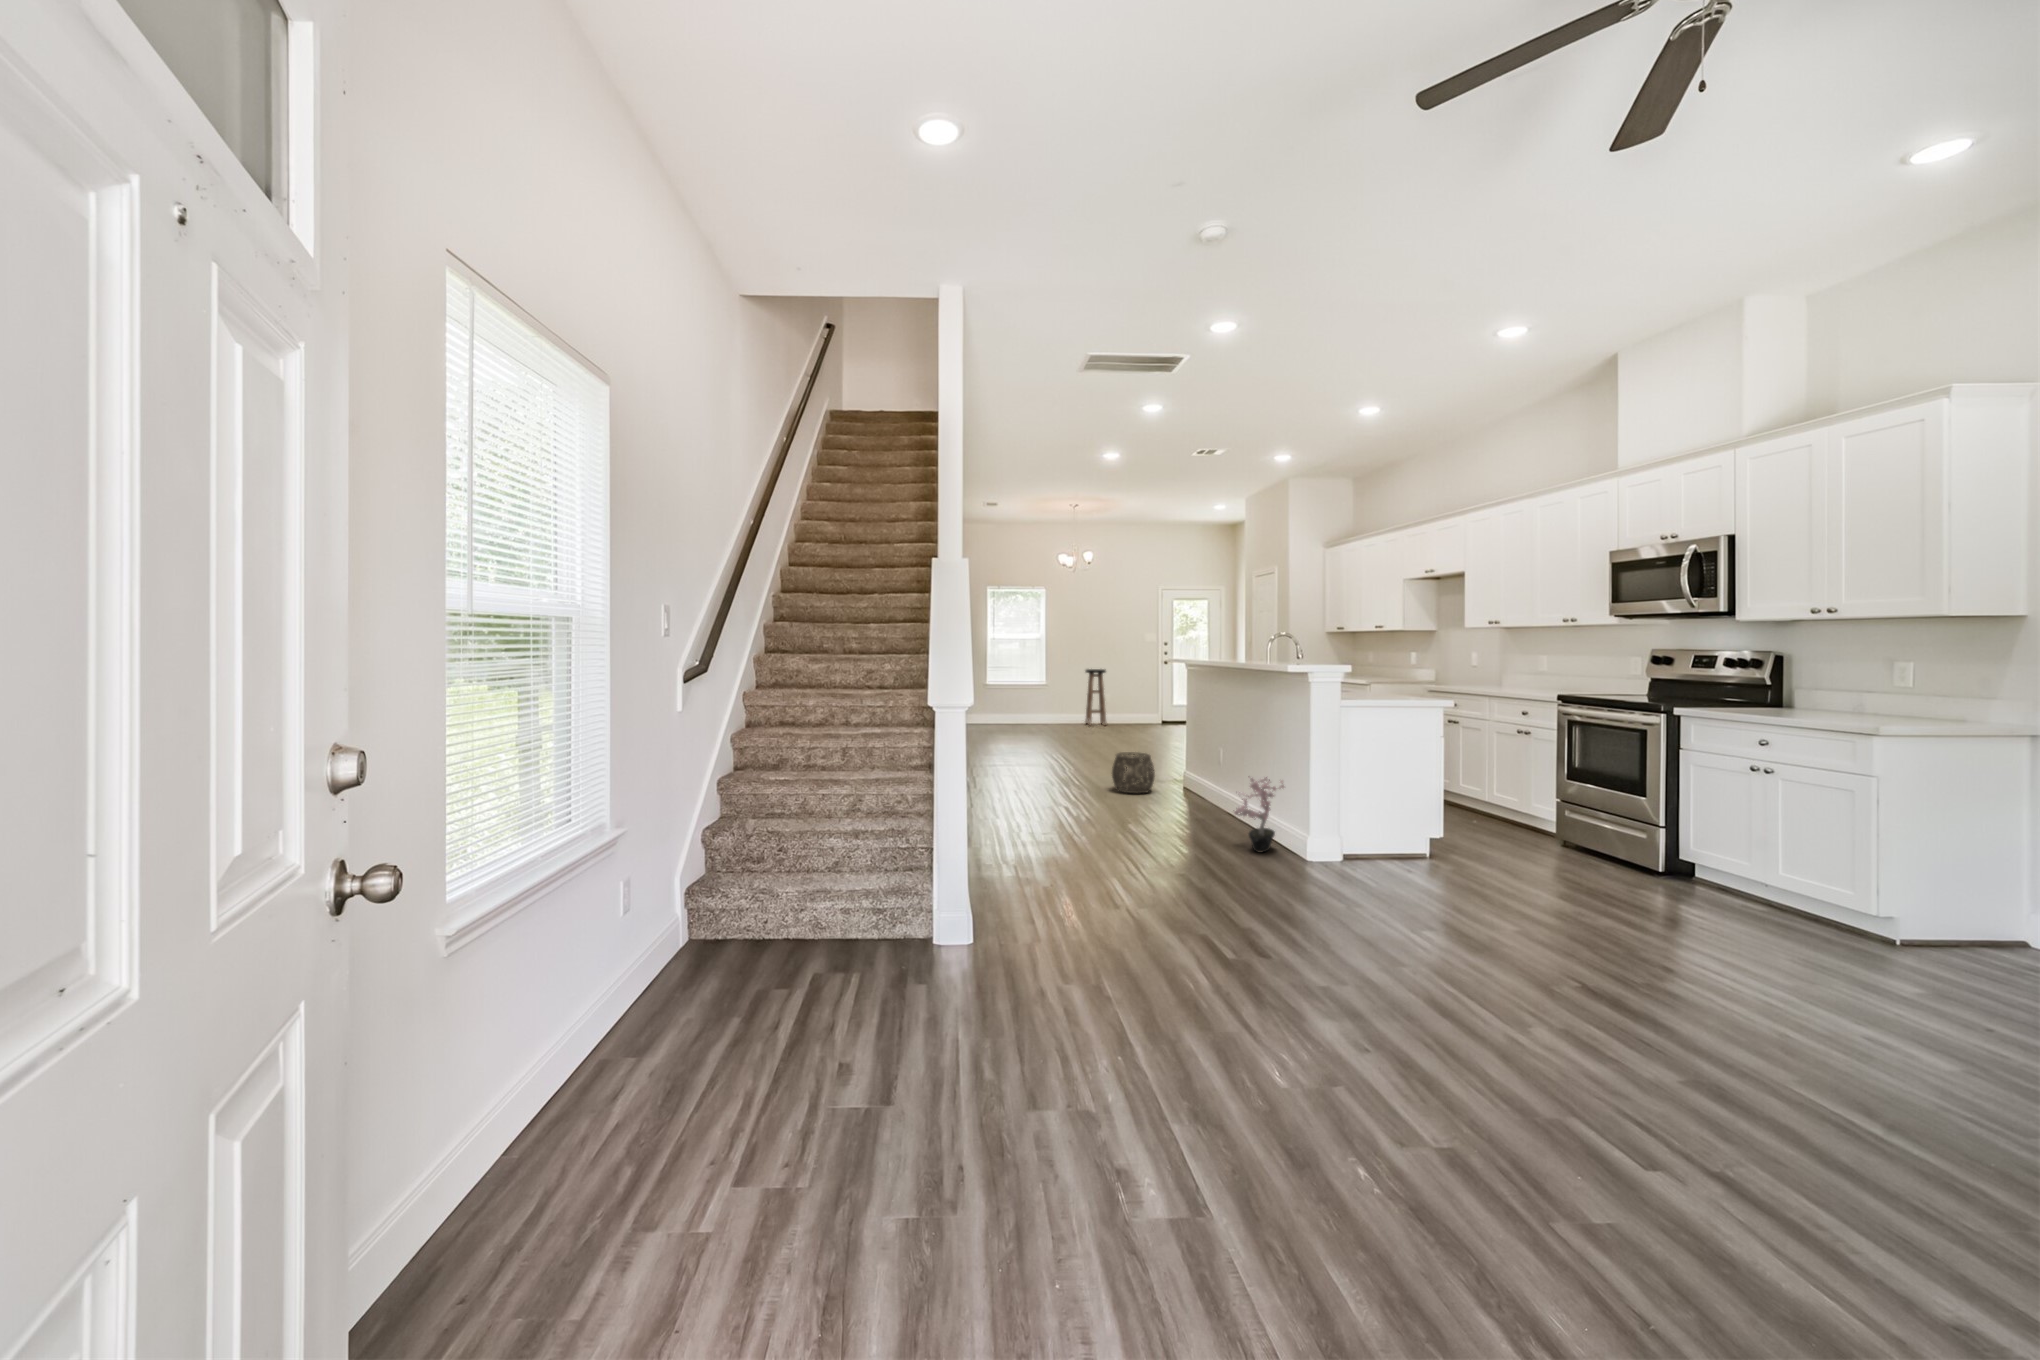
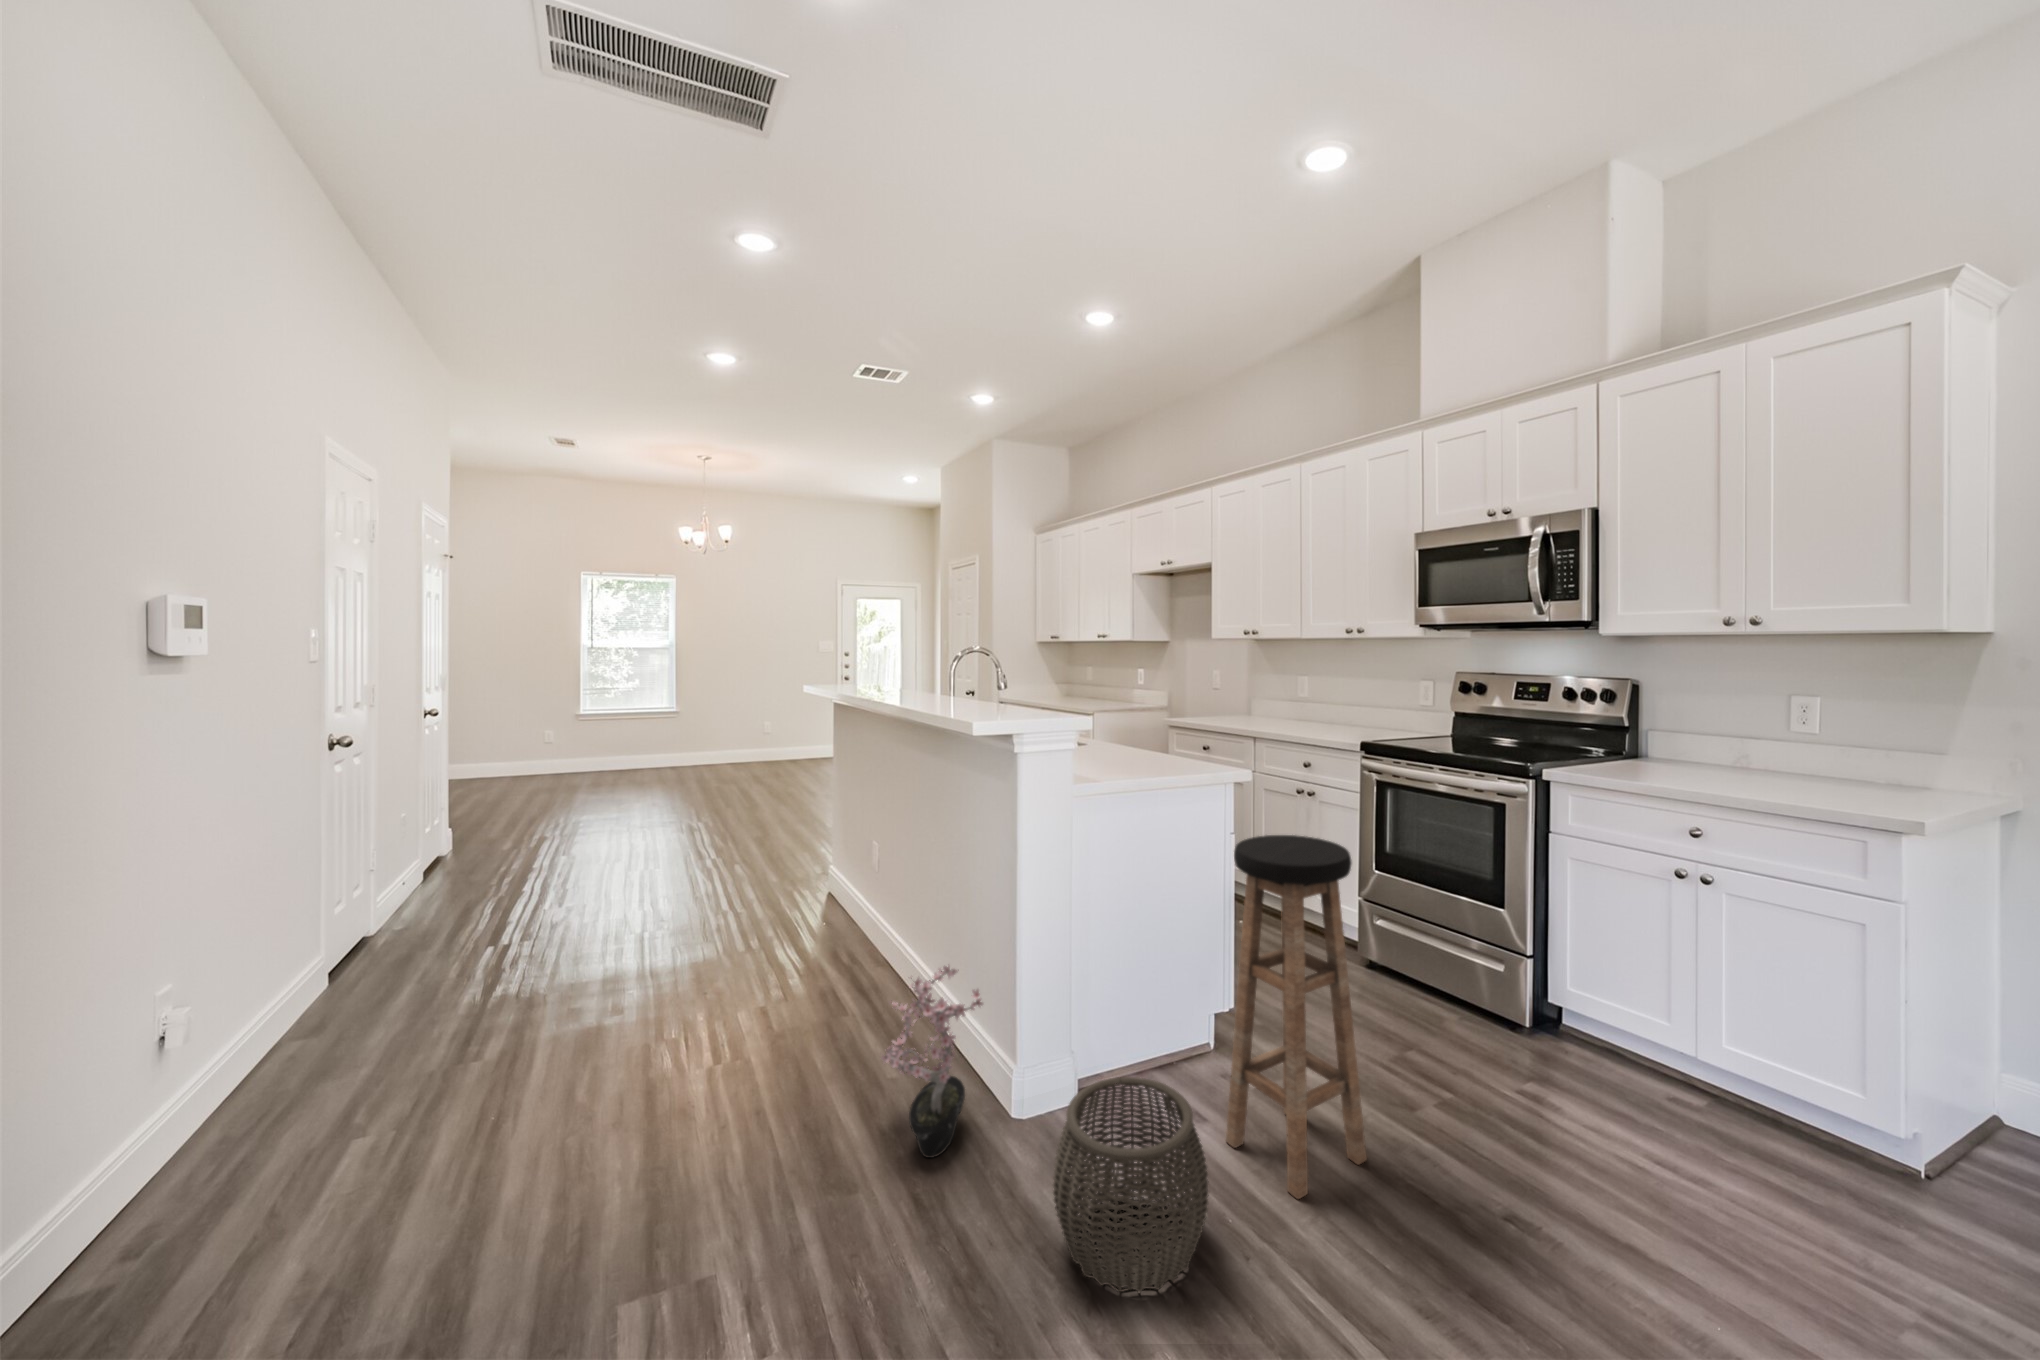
bar stool: present [1085,669,1106,726] -> present [1226,835,1367,1199]
woven basket: present [1112,752,1155,794] -> present [1053,1077,1209,1292]

